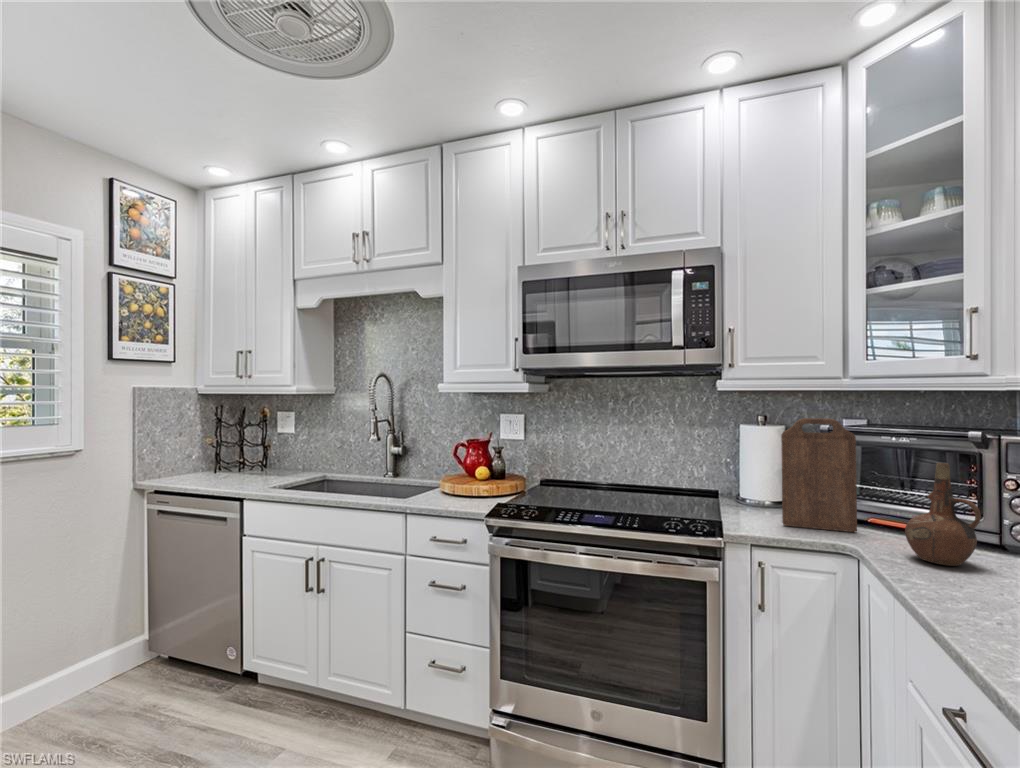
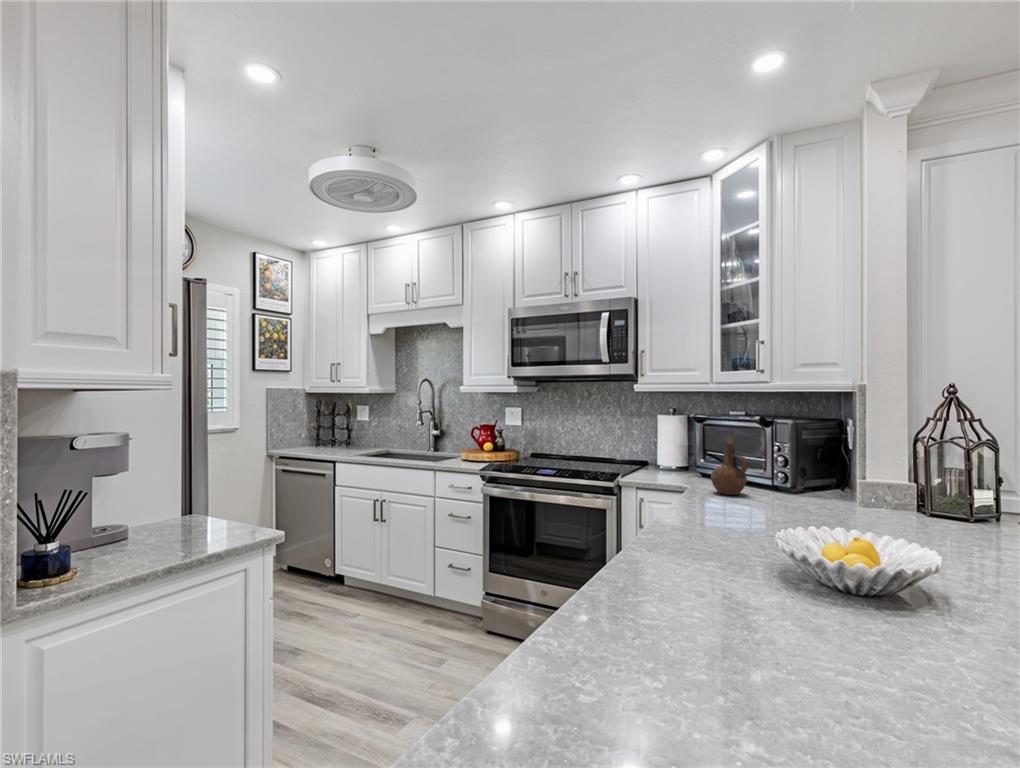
cutting board: present [781,418,857,532] -> none [664,409,707,482]

